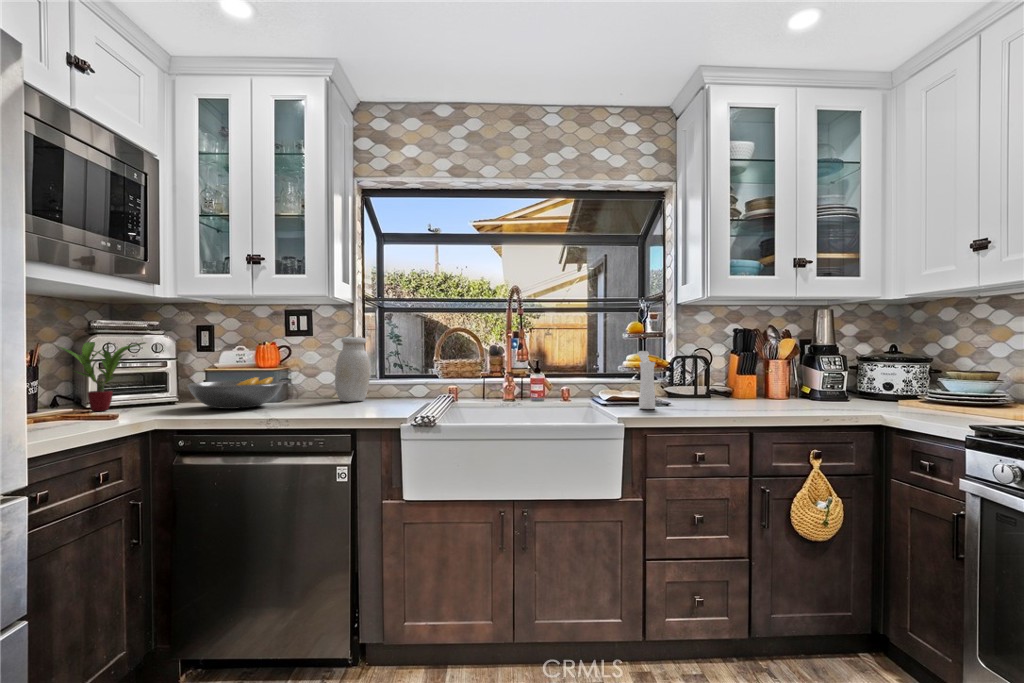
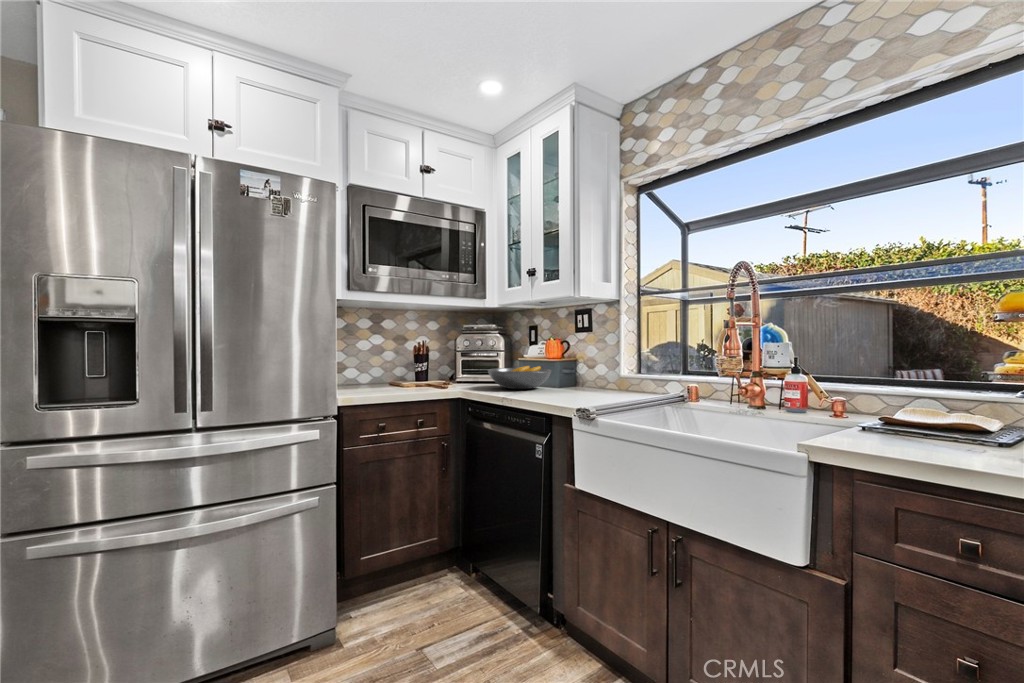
jar: present [335,337,370,402] -> none [591,332,624,392]
potted plant: present [59,342,145,411] -> none [438,338,481,384]
pepper mill: present [638,351,655,409] -> none [870,347,925,445]

